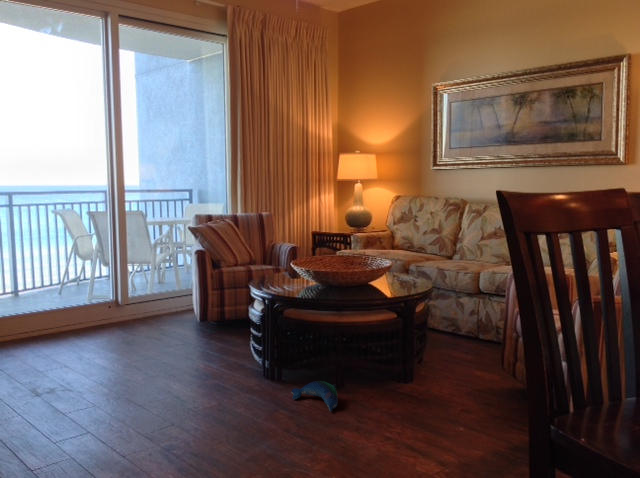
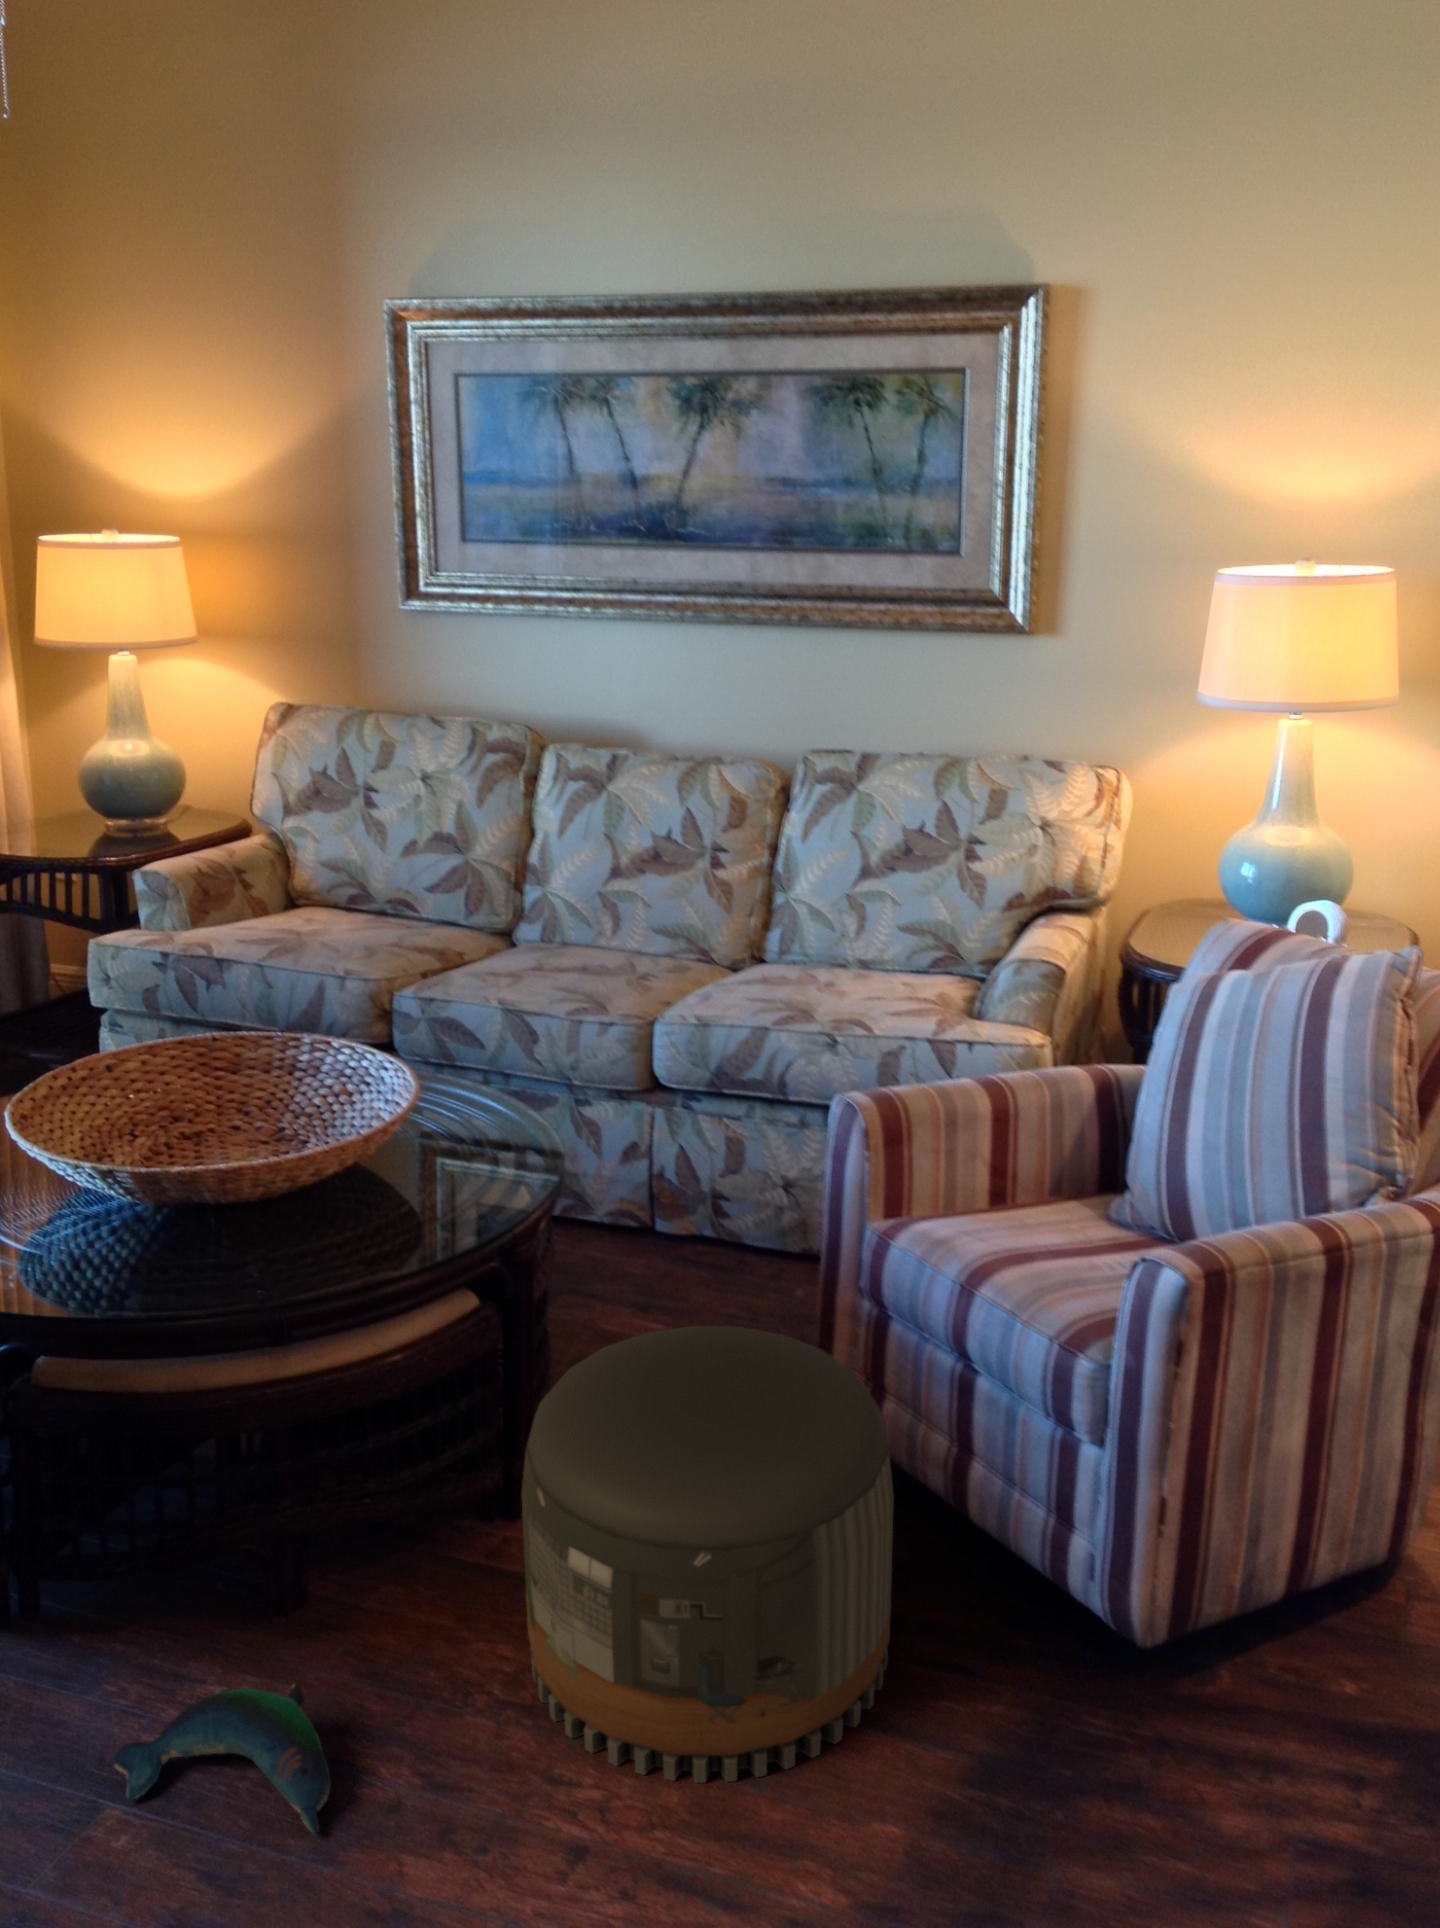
pouf: none [397,320,505,429] -> present [521,1326,893,1783]

